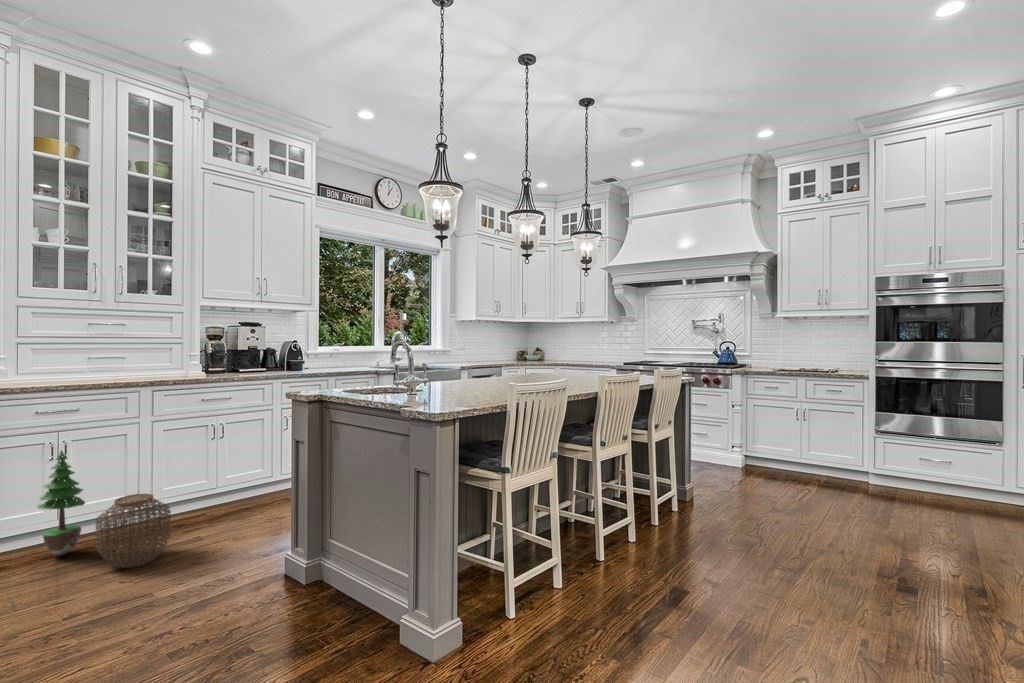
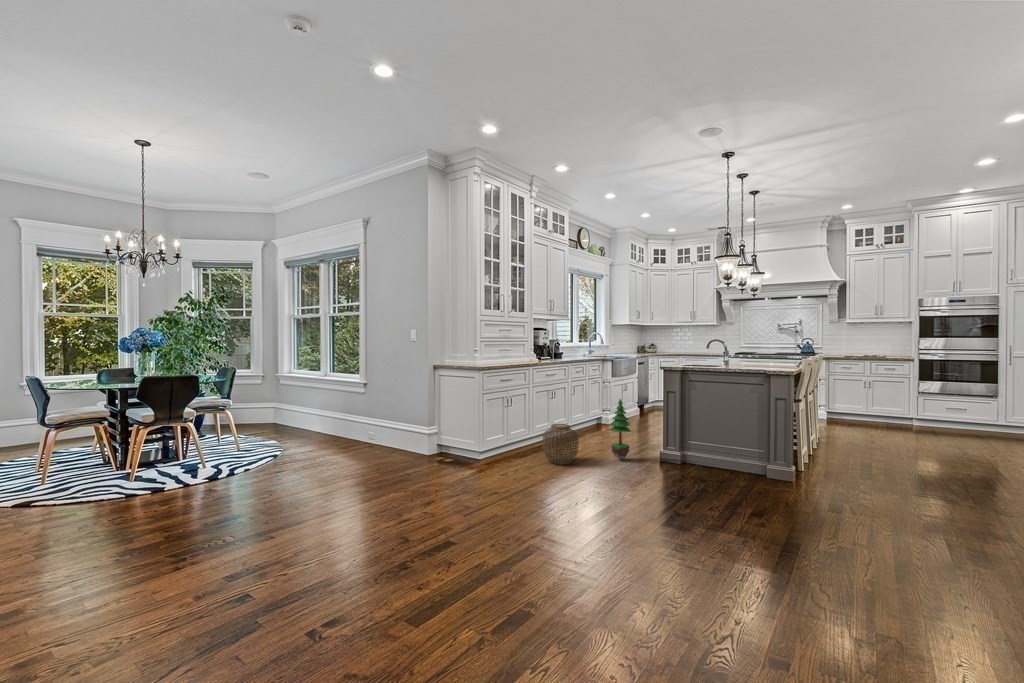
potted tree: present [38,451,85,555] -> present [609,399,631,460]

